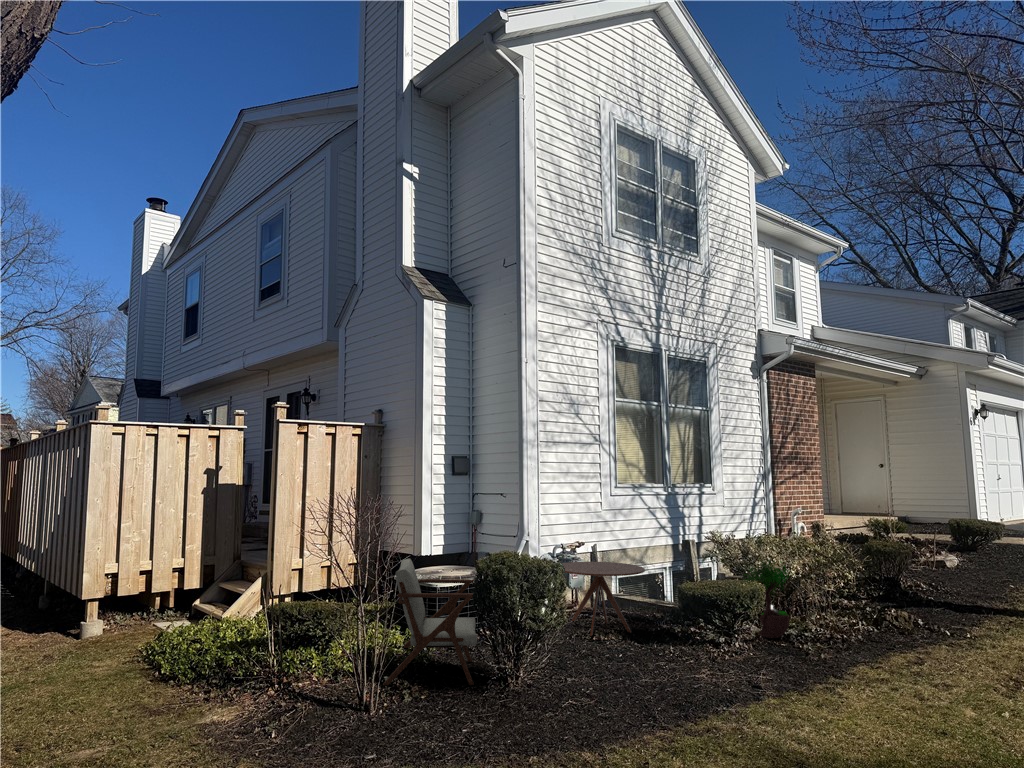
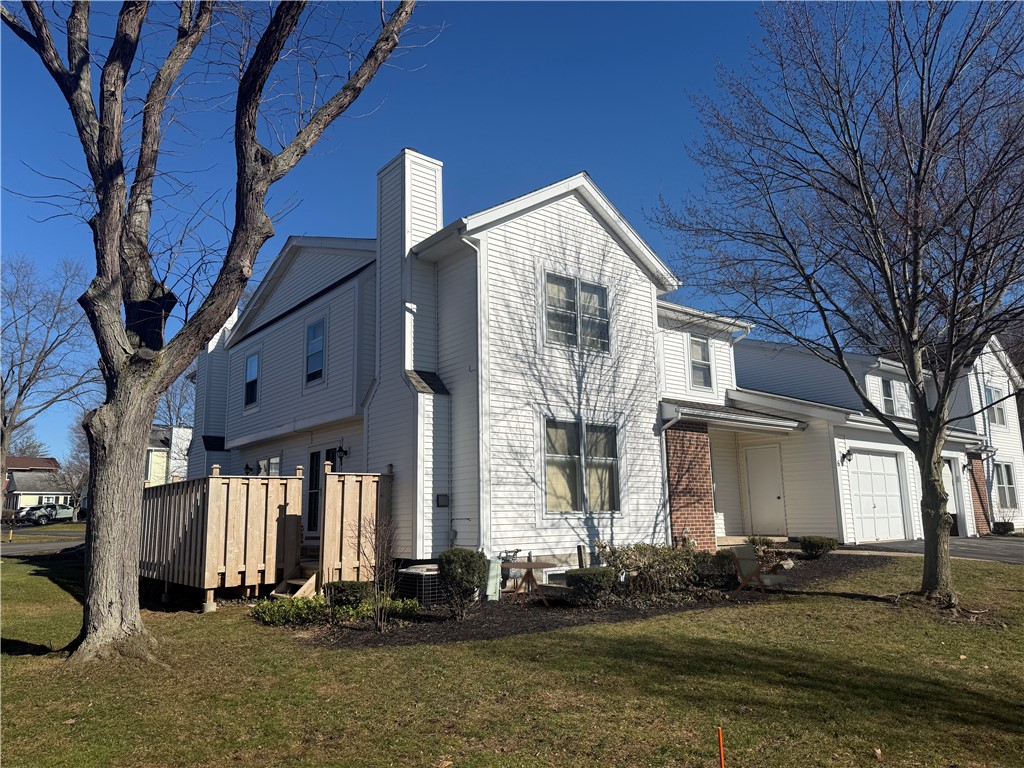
lounge chair: present [383,559,477,685] -> present [729,544,787,604]
potted tree: present [742,560,789,638] -> none [616,554,647,608]

